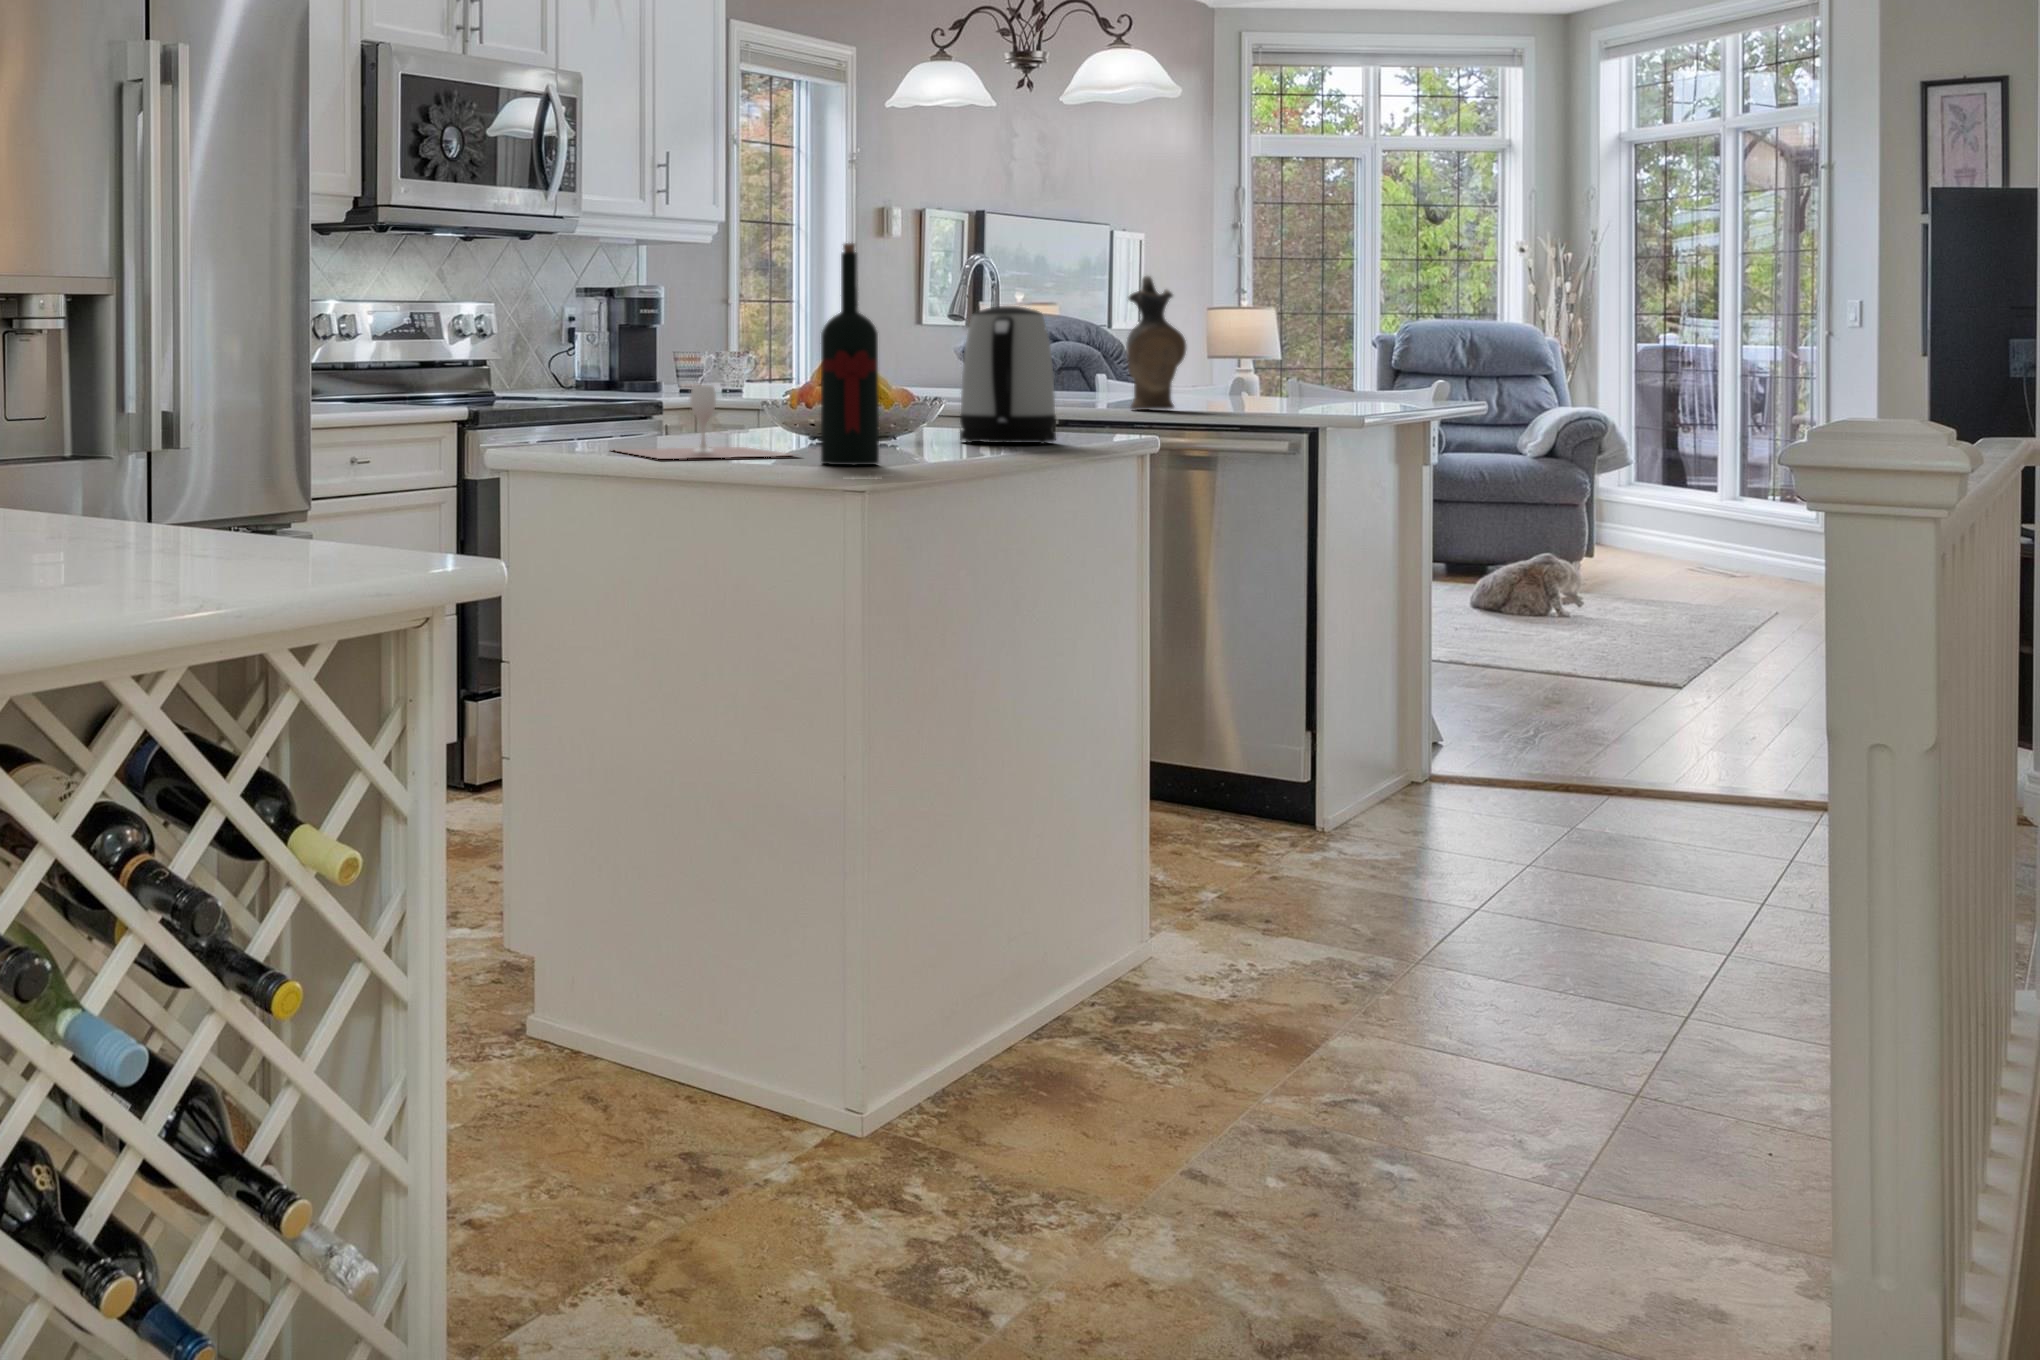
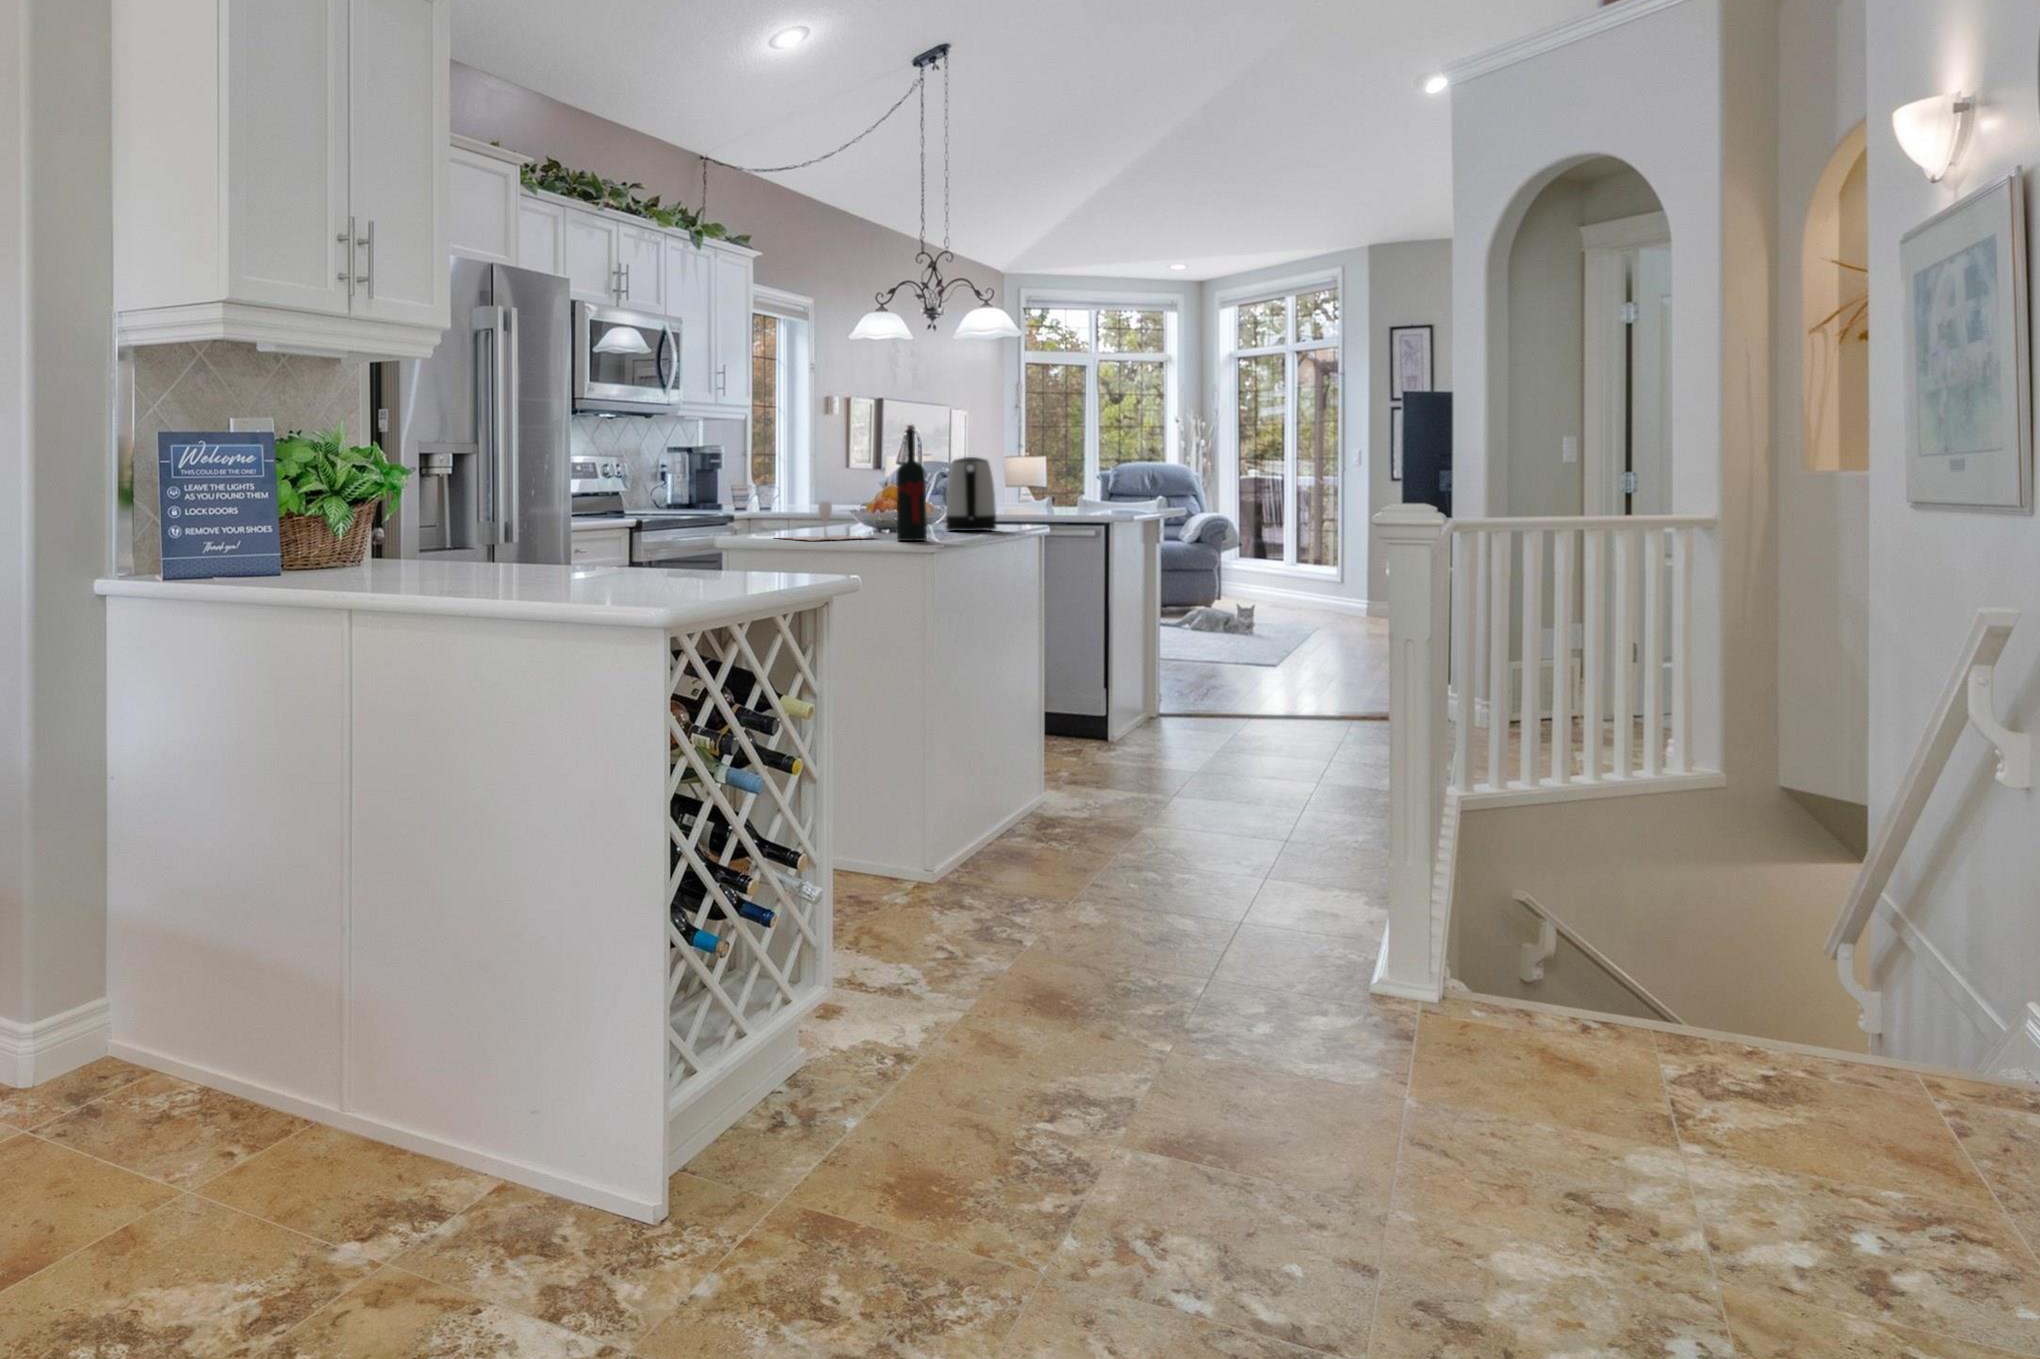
ceramic pitcher: present [1126,276,1186,410] -> none [1002,439,1035,516]

